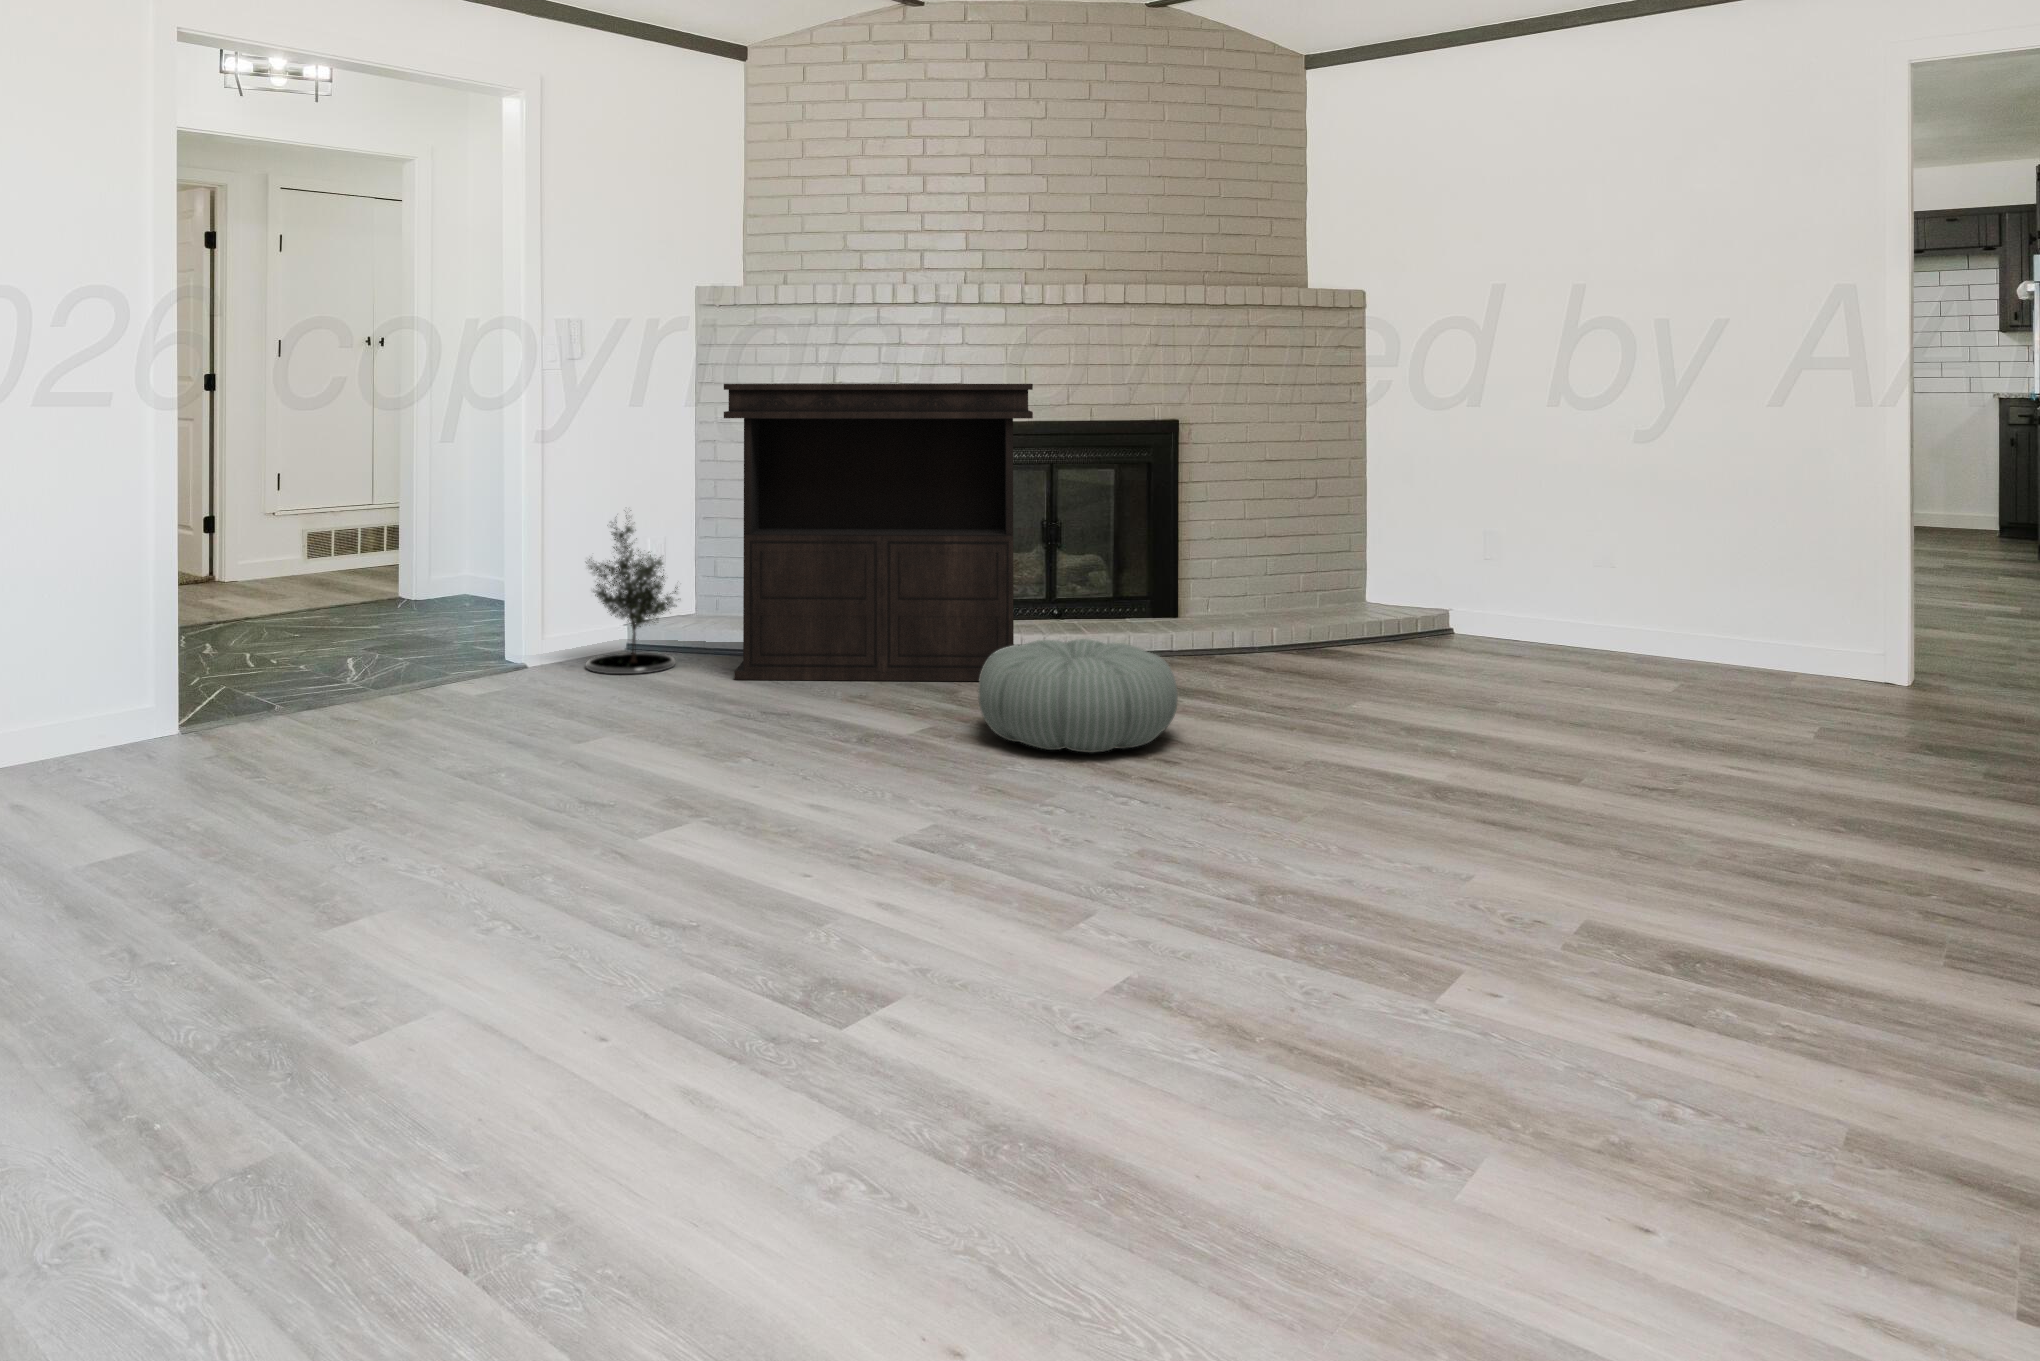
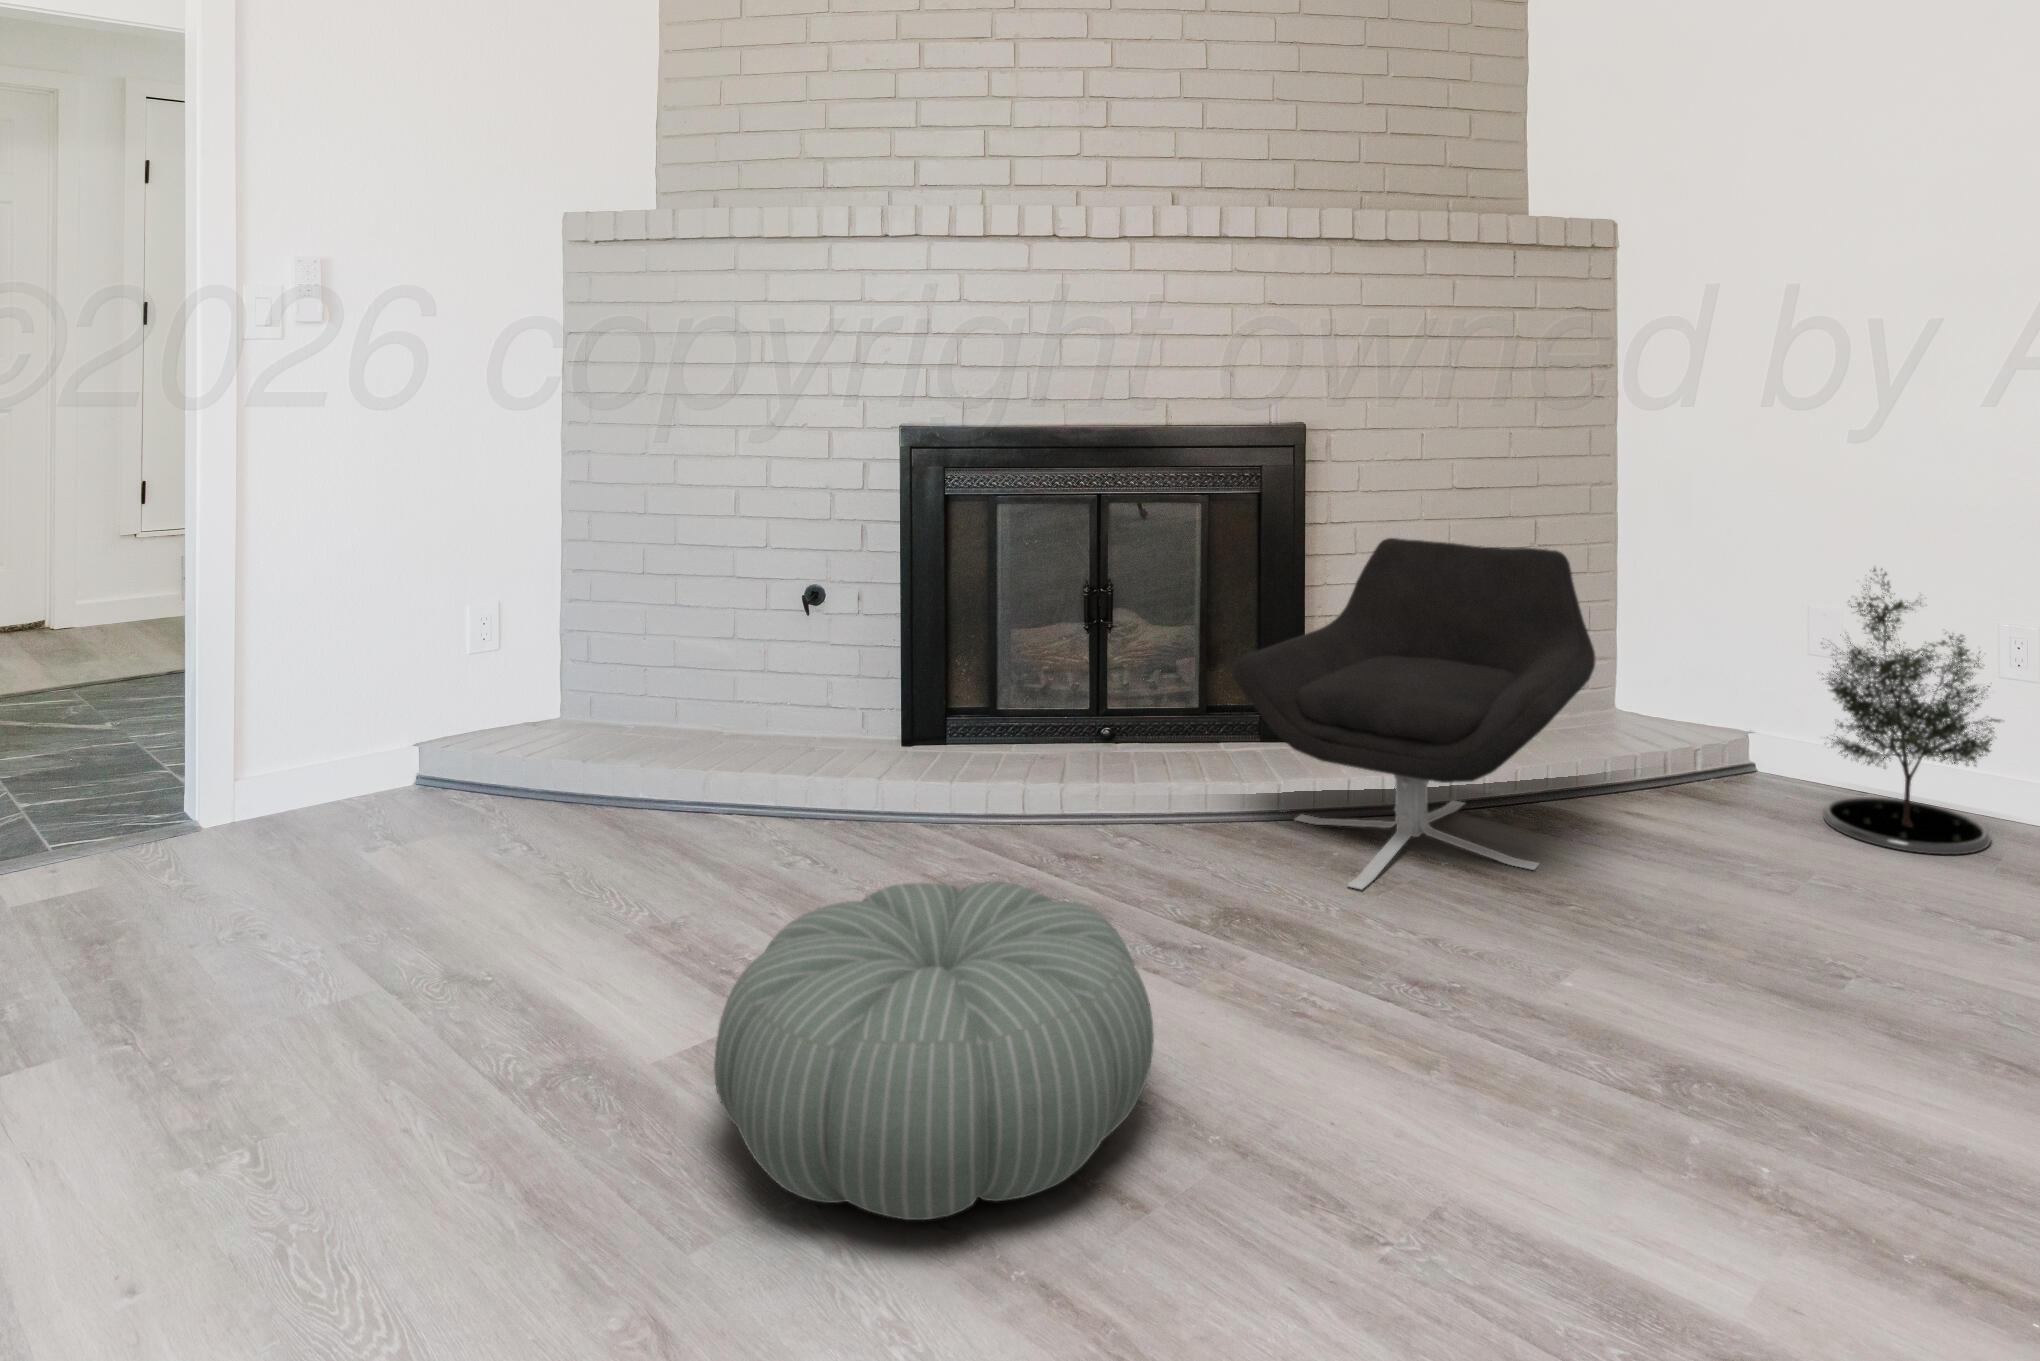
console table: present [724,384,1033,681] -> none [467,364,1021,894]
lounge chair: none [1149,491,1359,676] -> present [1231,538,1595,890]
potted tree: present [586,515,679,674] -> present [1821,568,2000,855]

